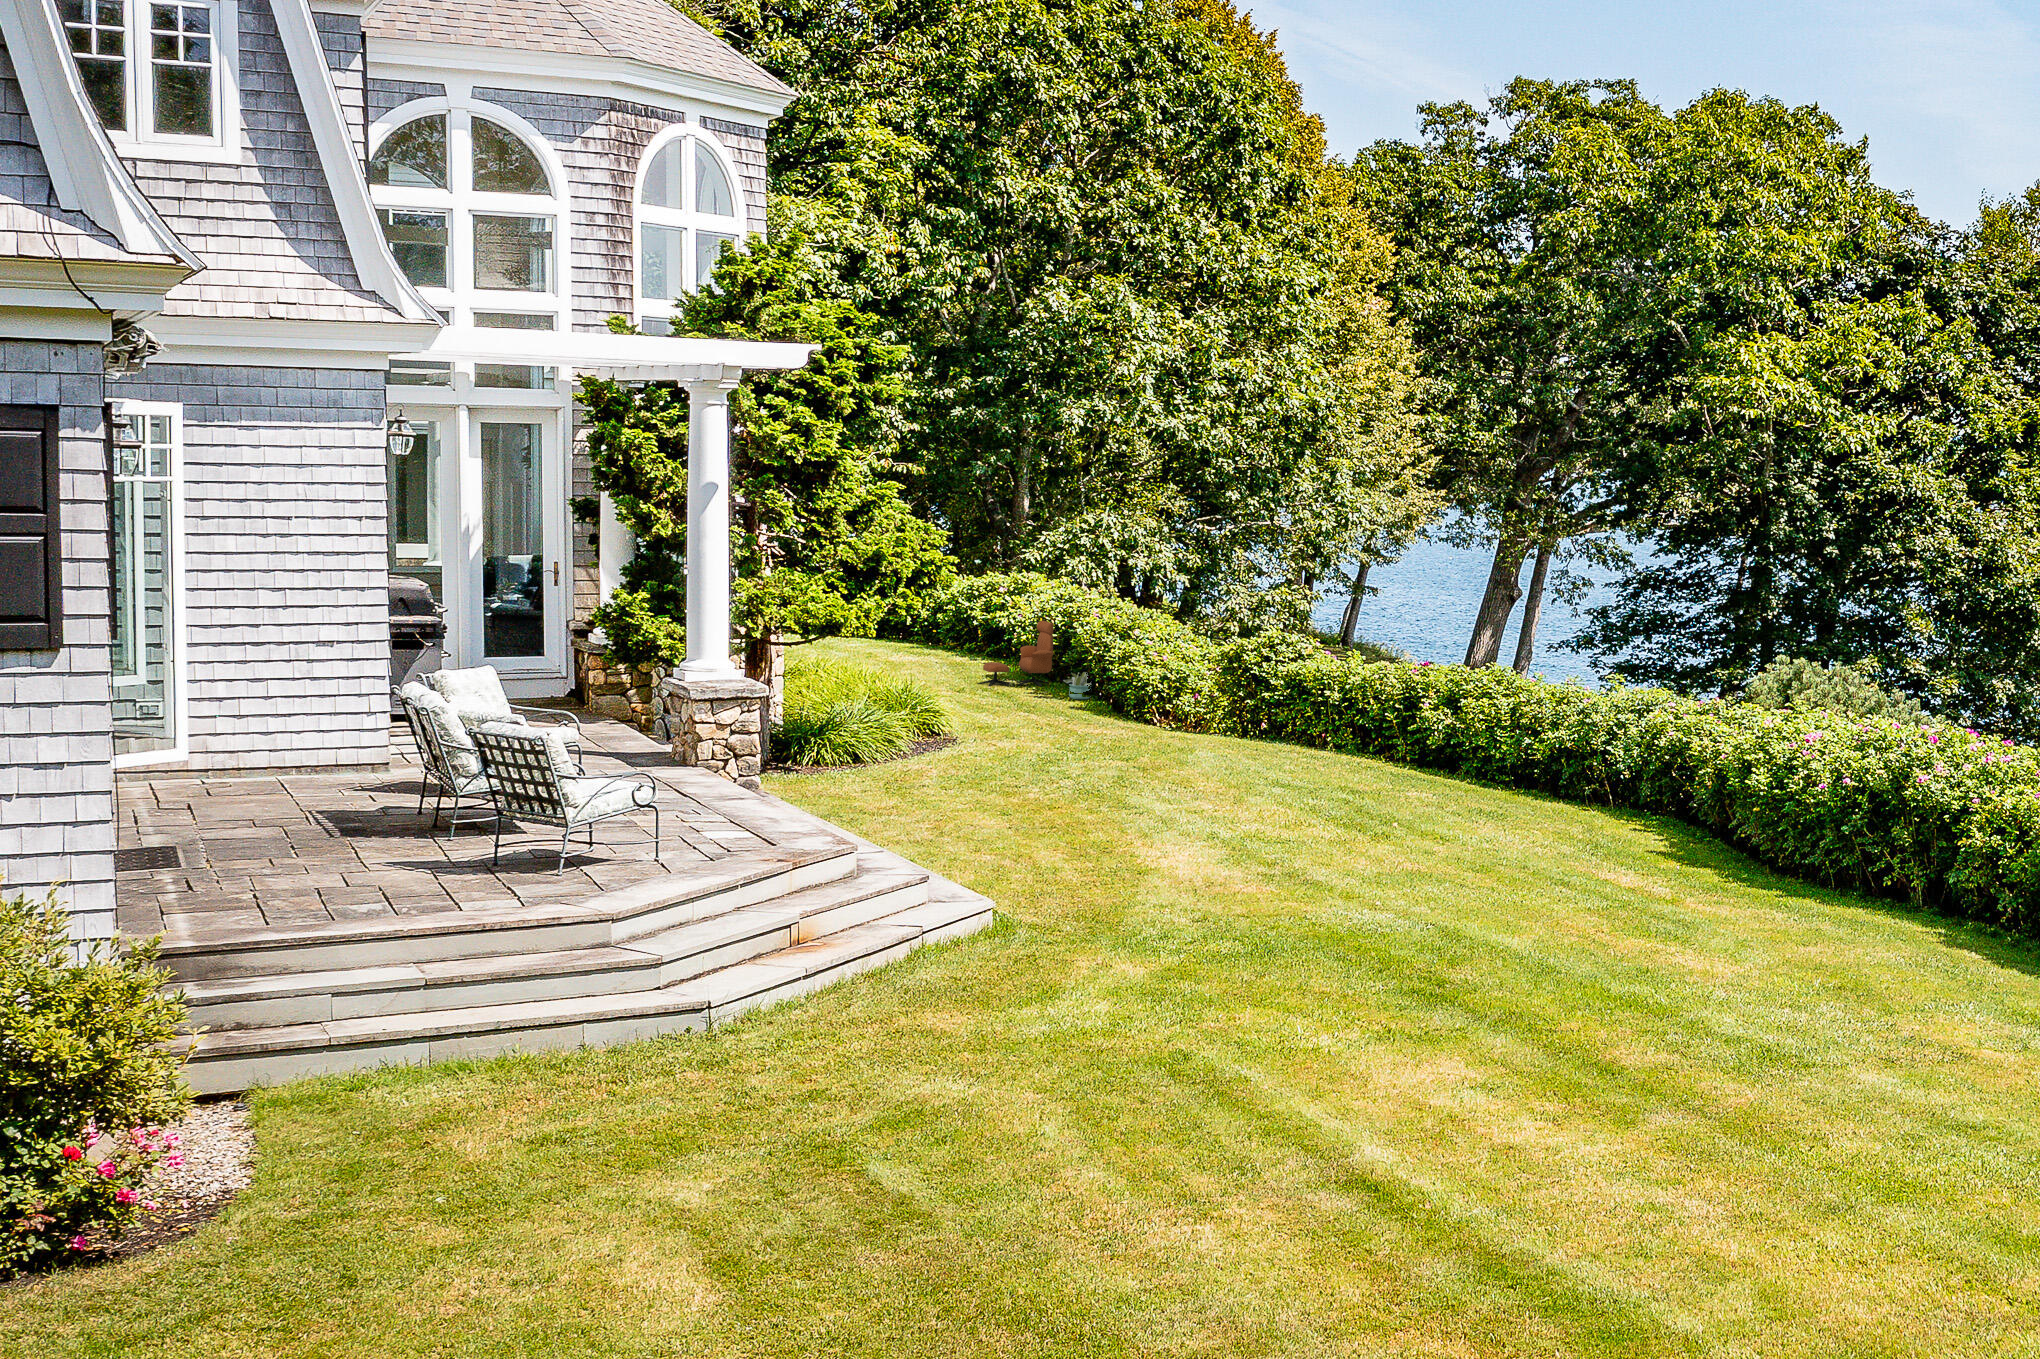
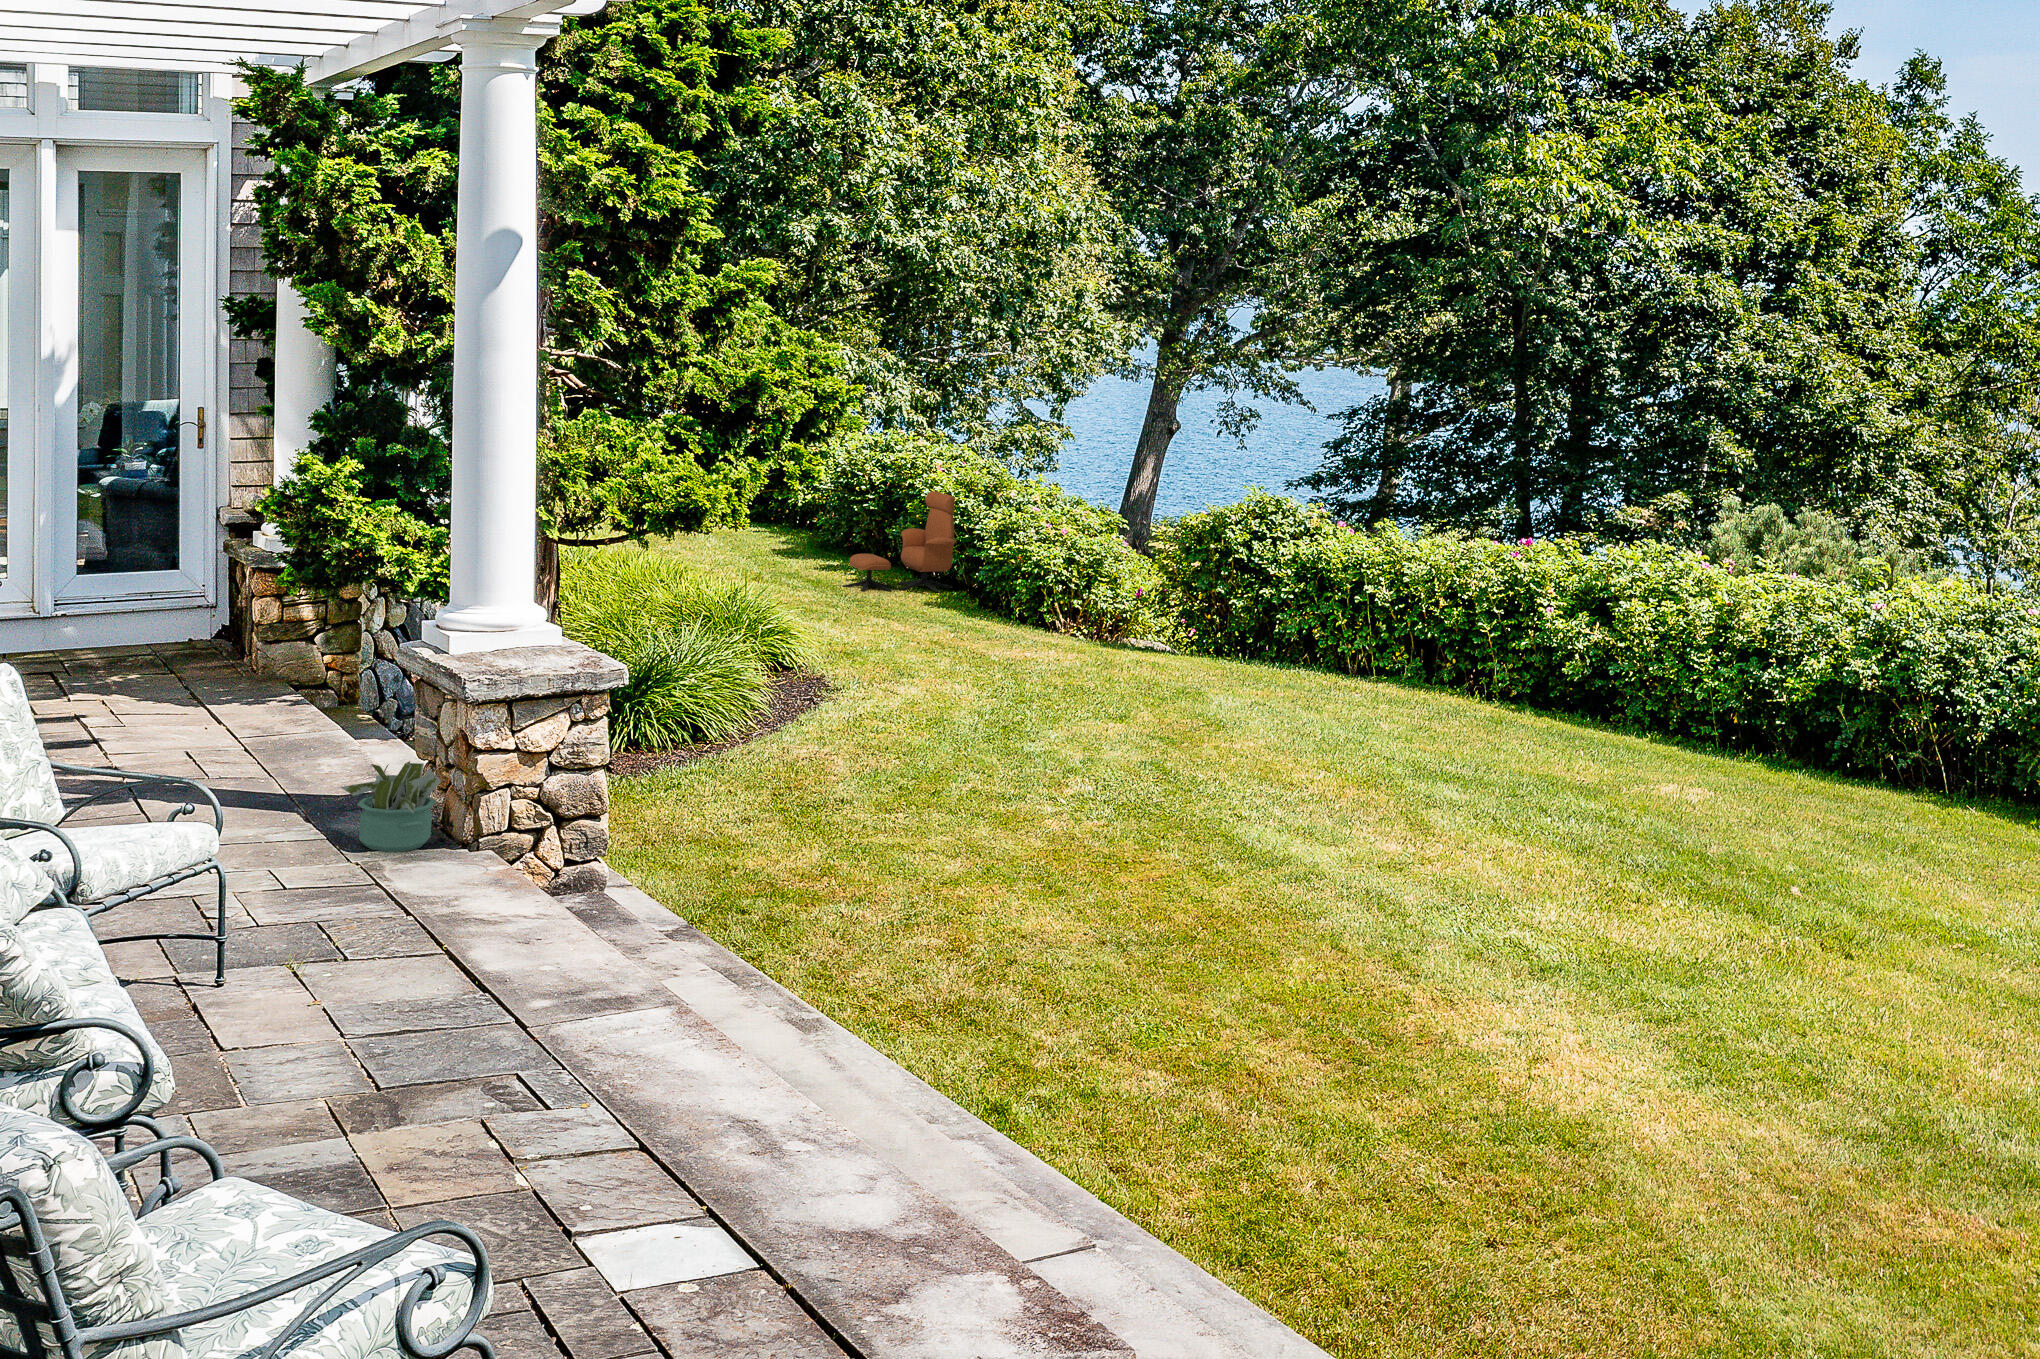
decorative plant: present [1064,672,1091,699] -> present [340,761,441,852]

